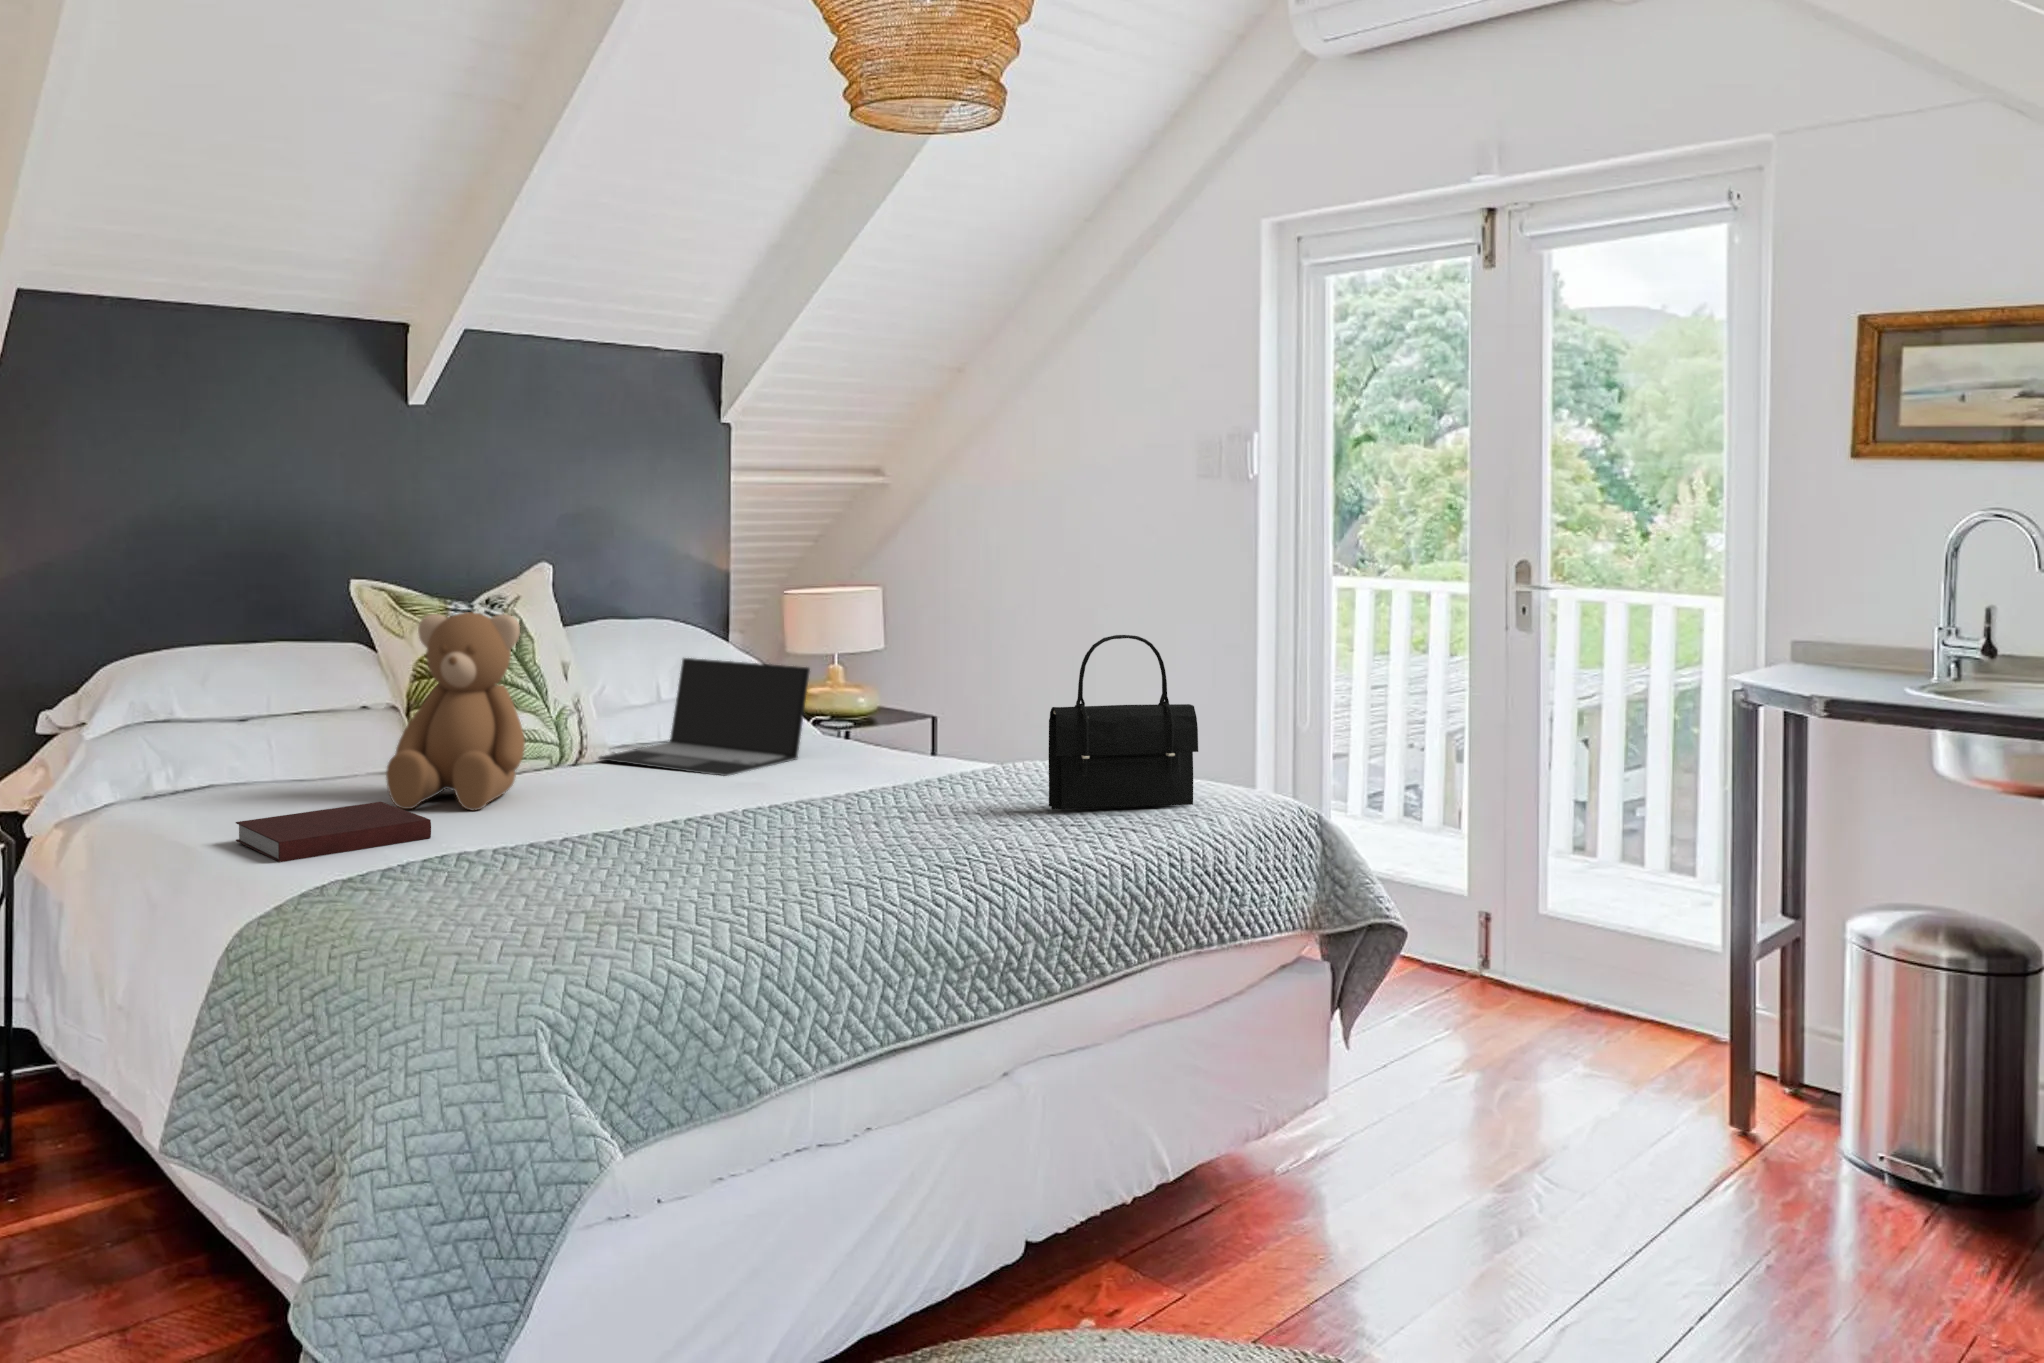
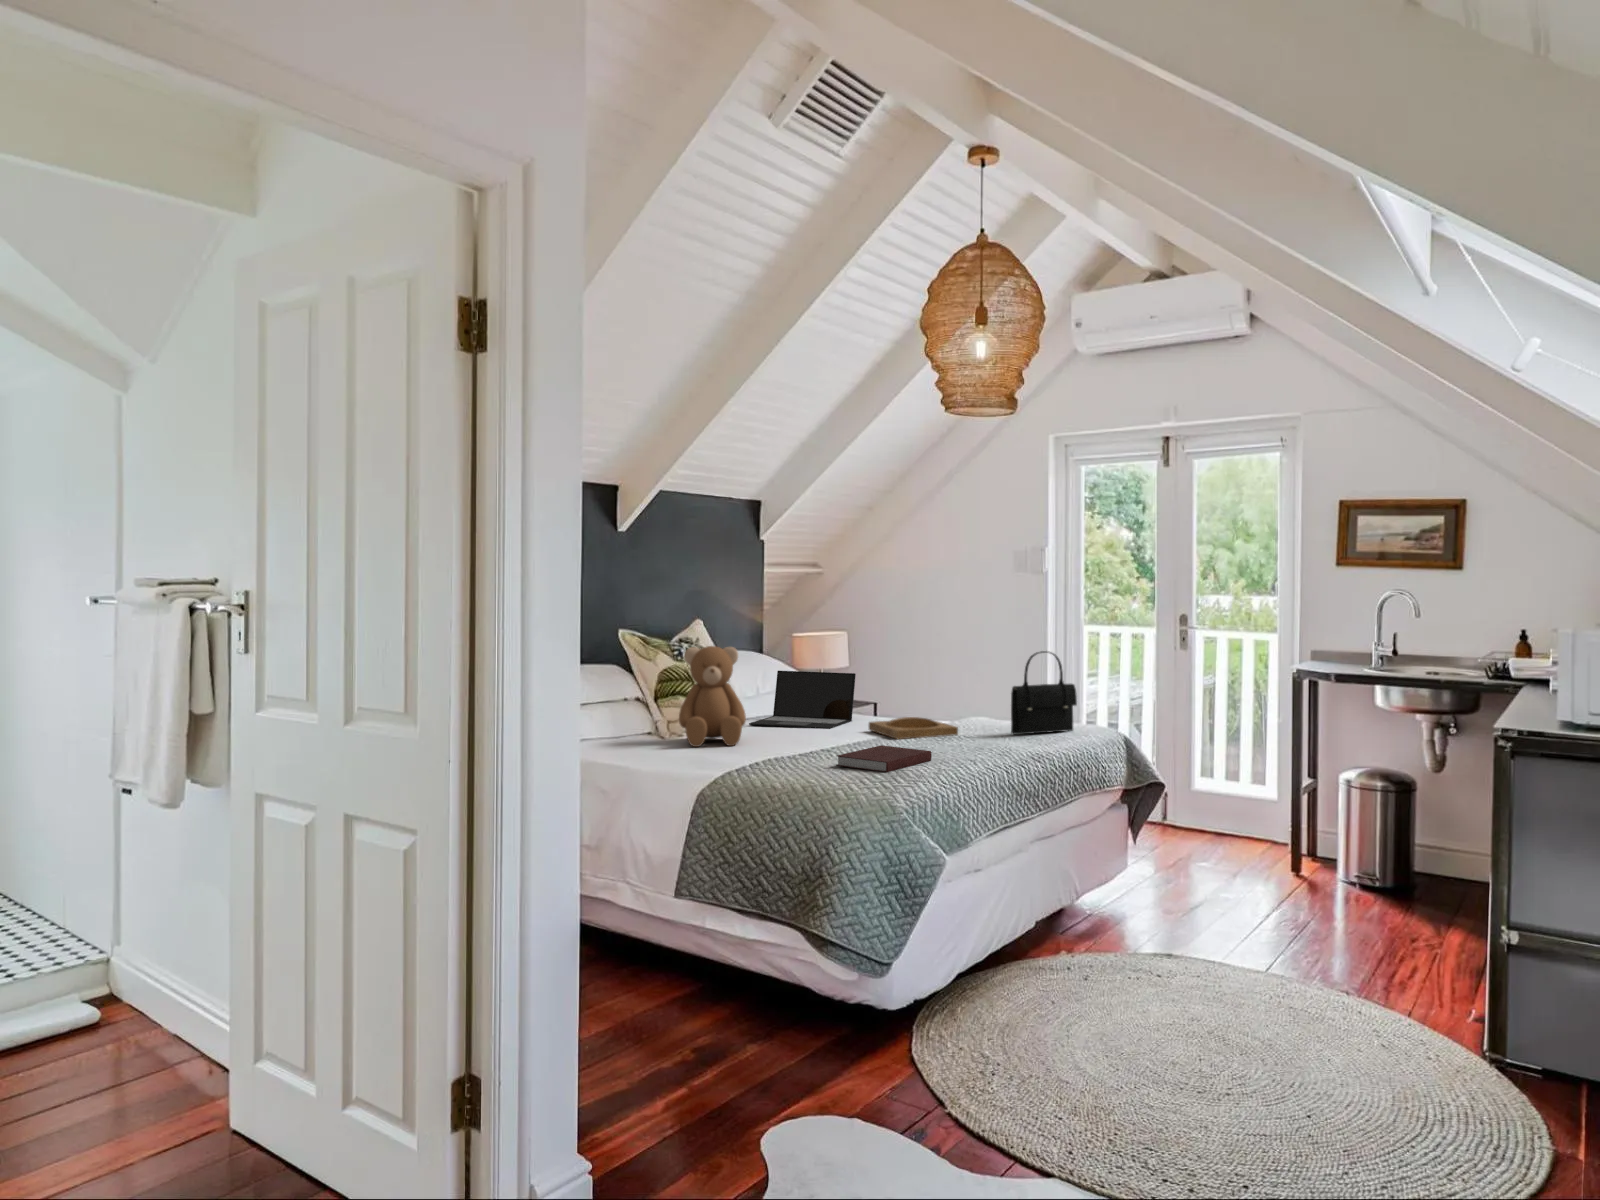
tray: none [786,763,943,810] -> present [869,717,958,739]
notebook: present [236,802,431,862] -> present [837,745,932,772]

